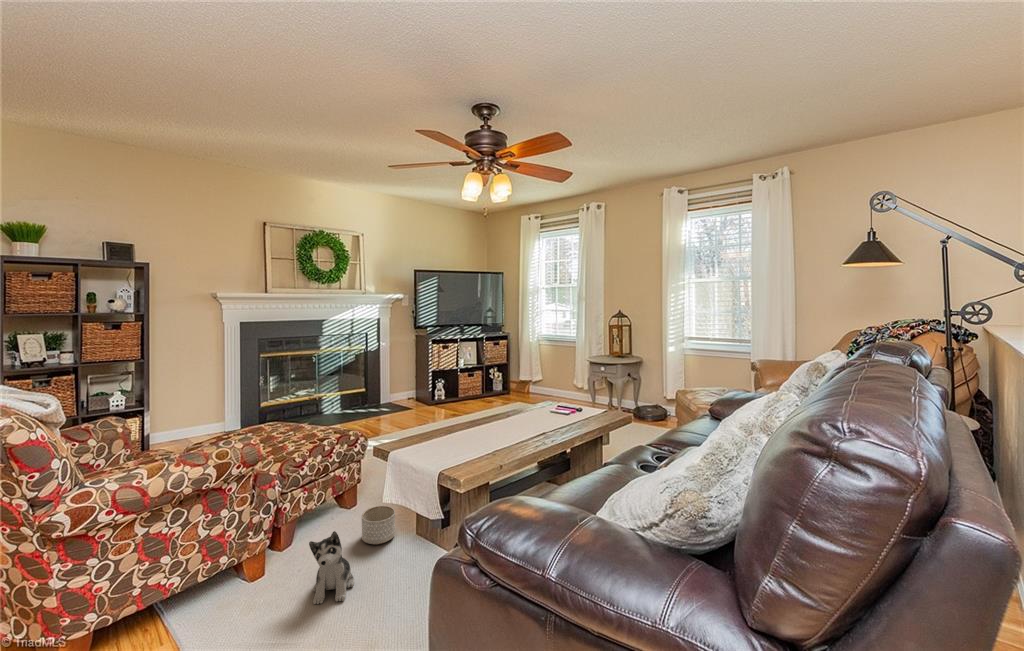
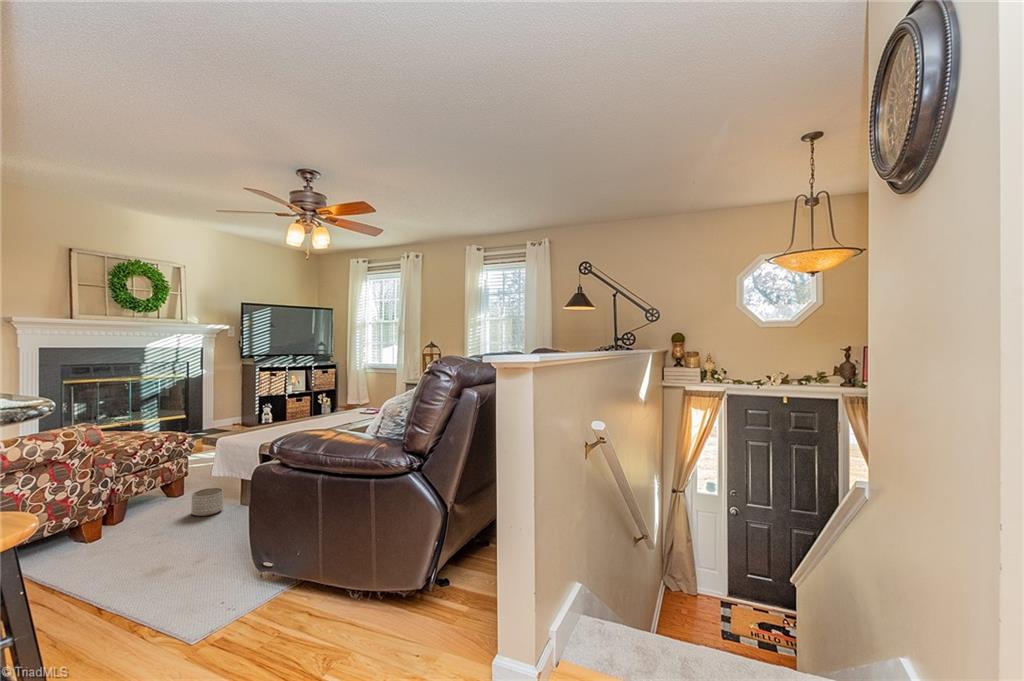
plush toy: present [309,531,354,604] -> none [149,491,188,547]

